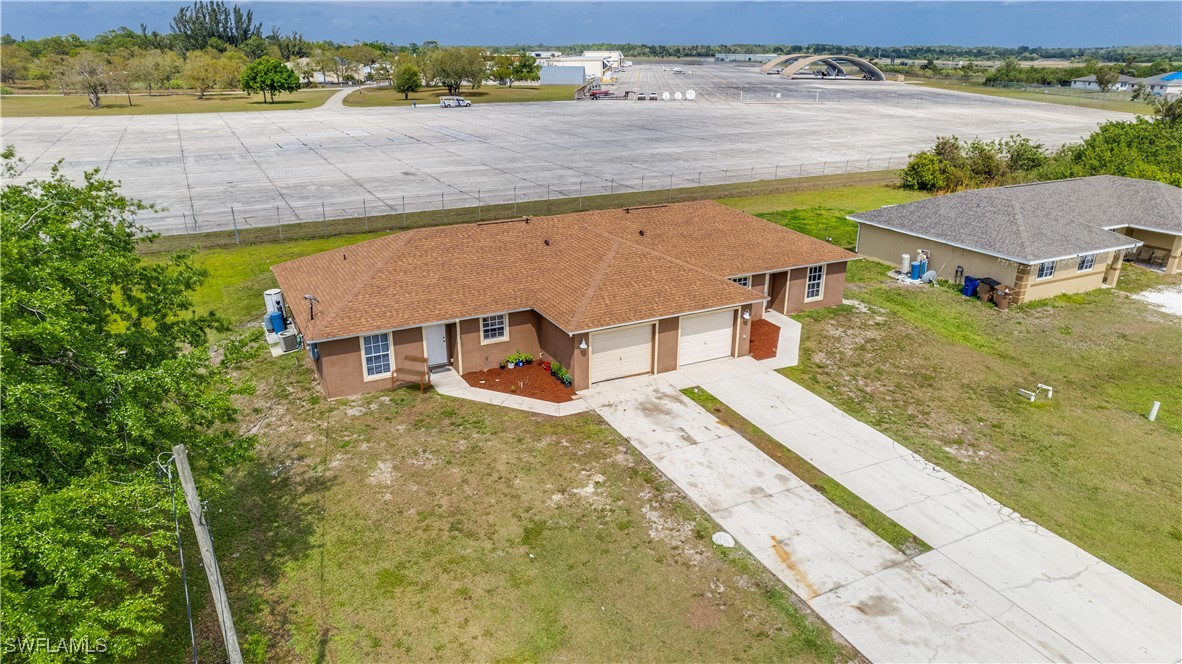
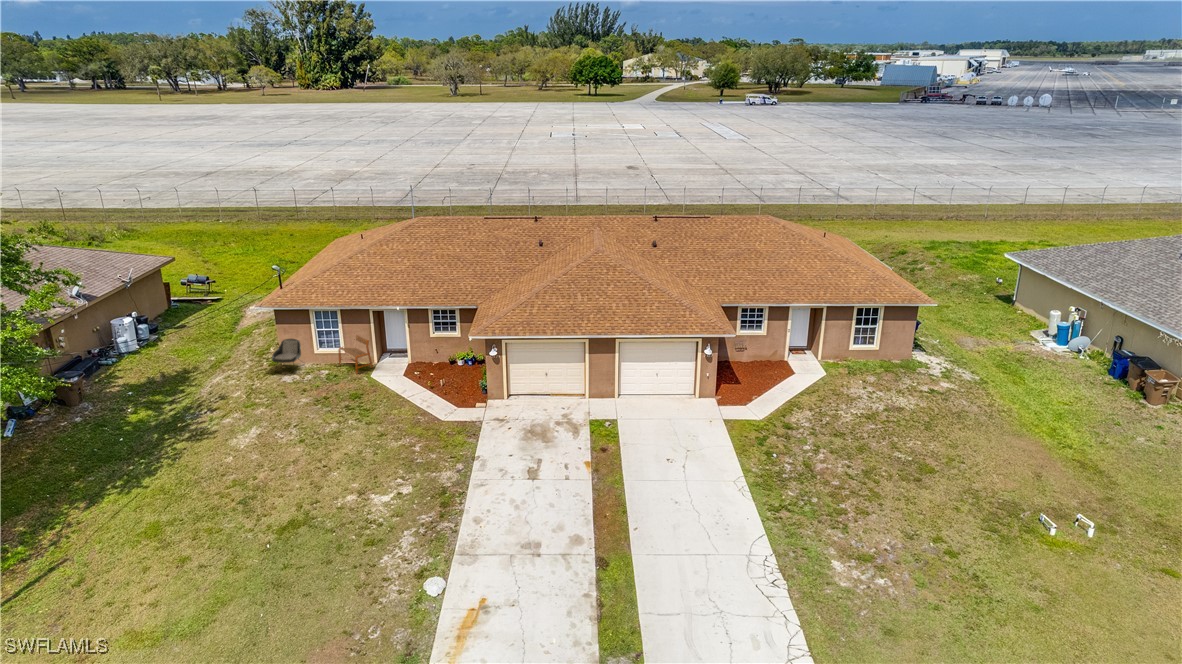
lounge chair: none [329,370,359,409] -> present [272,339,301,372]

